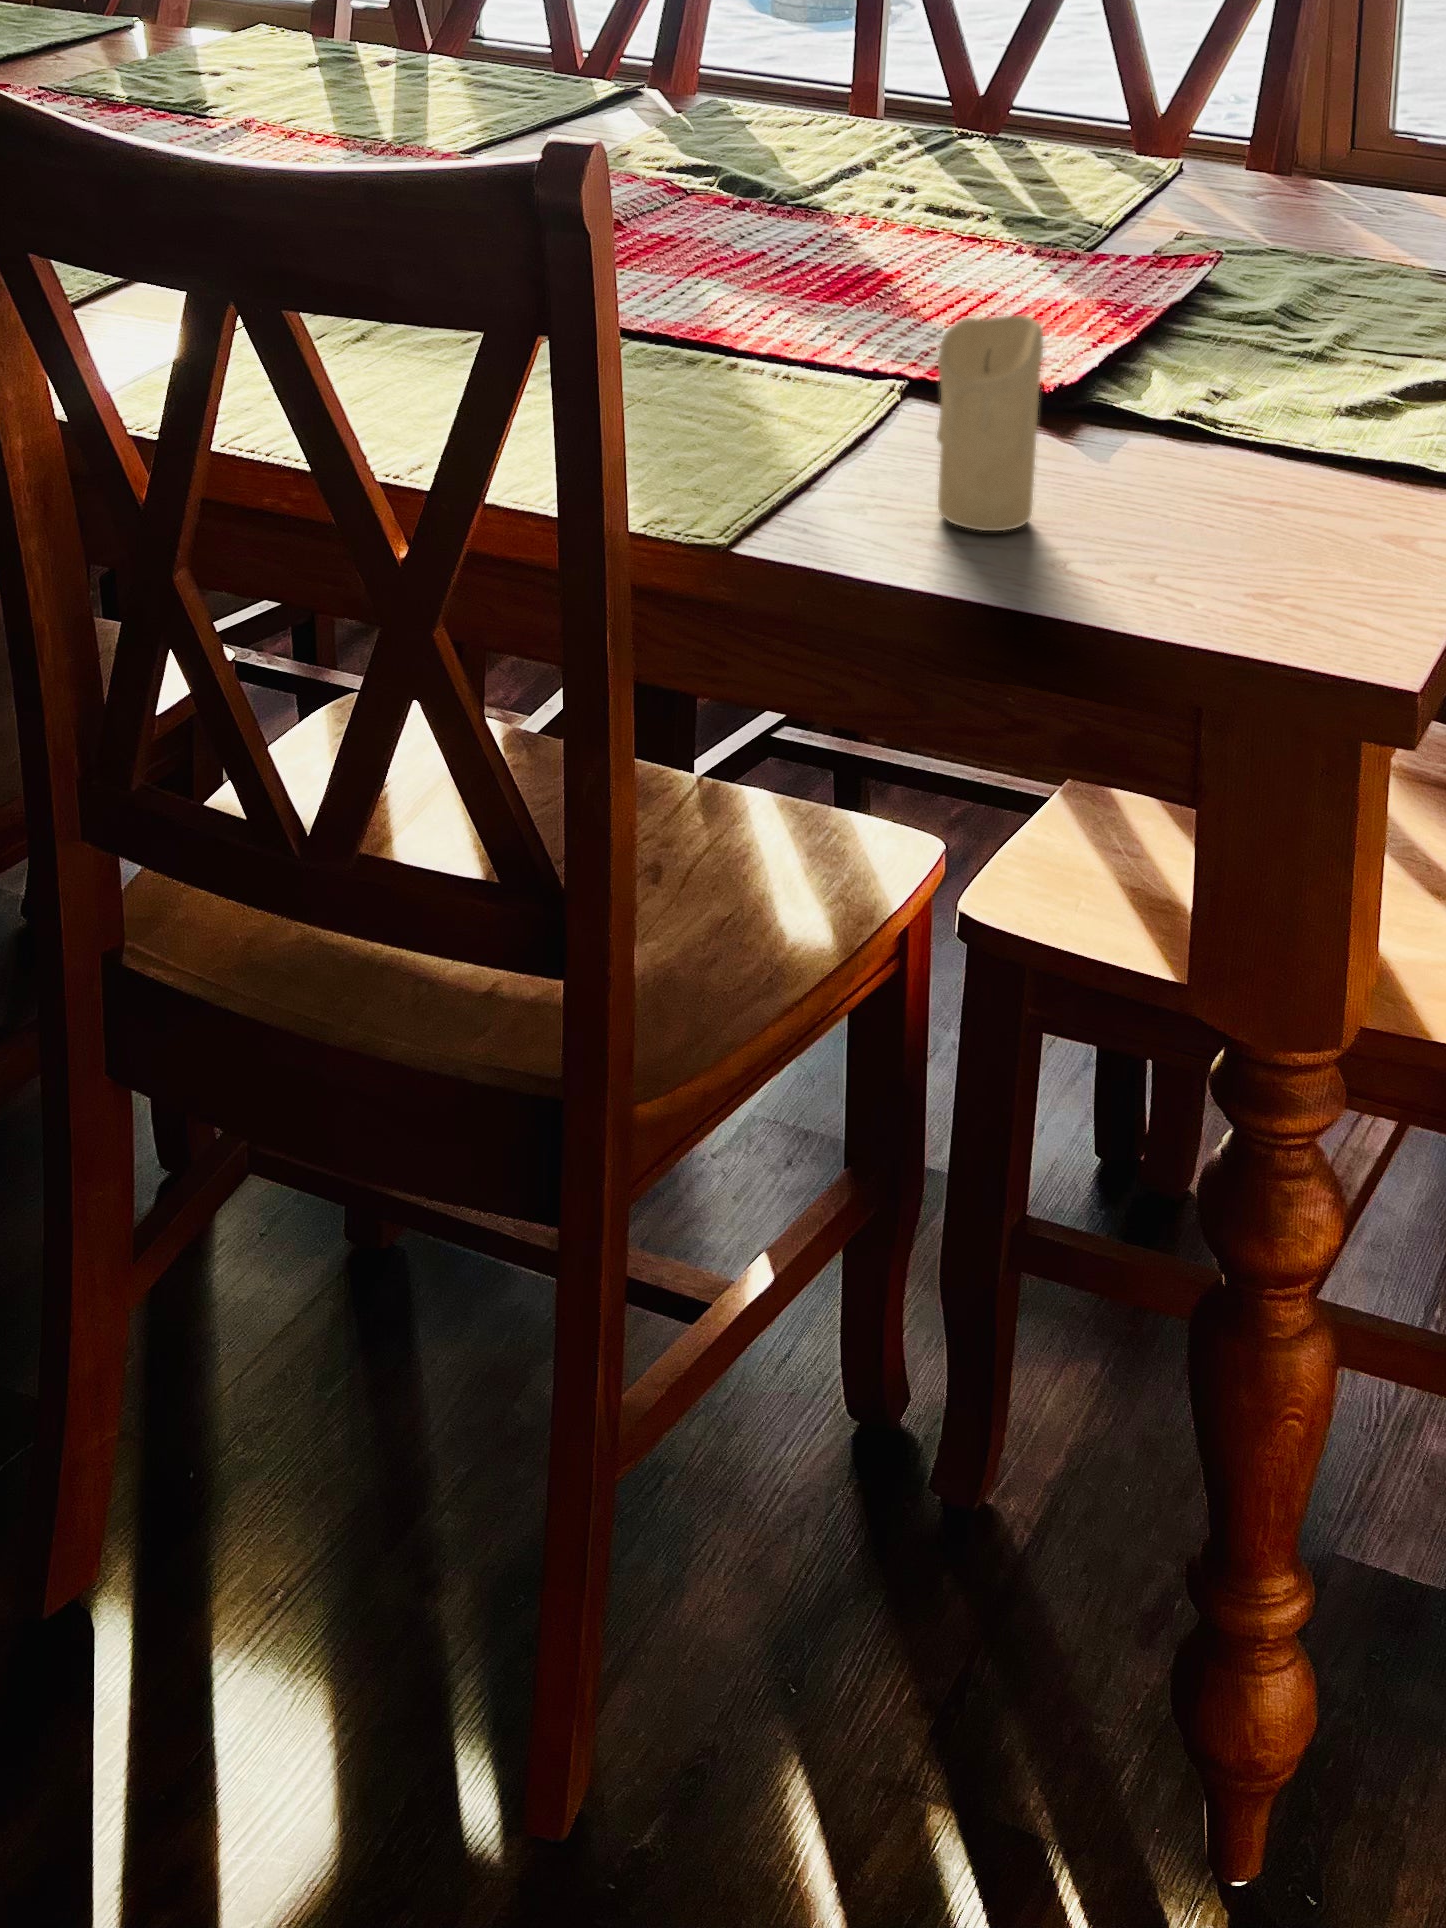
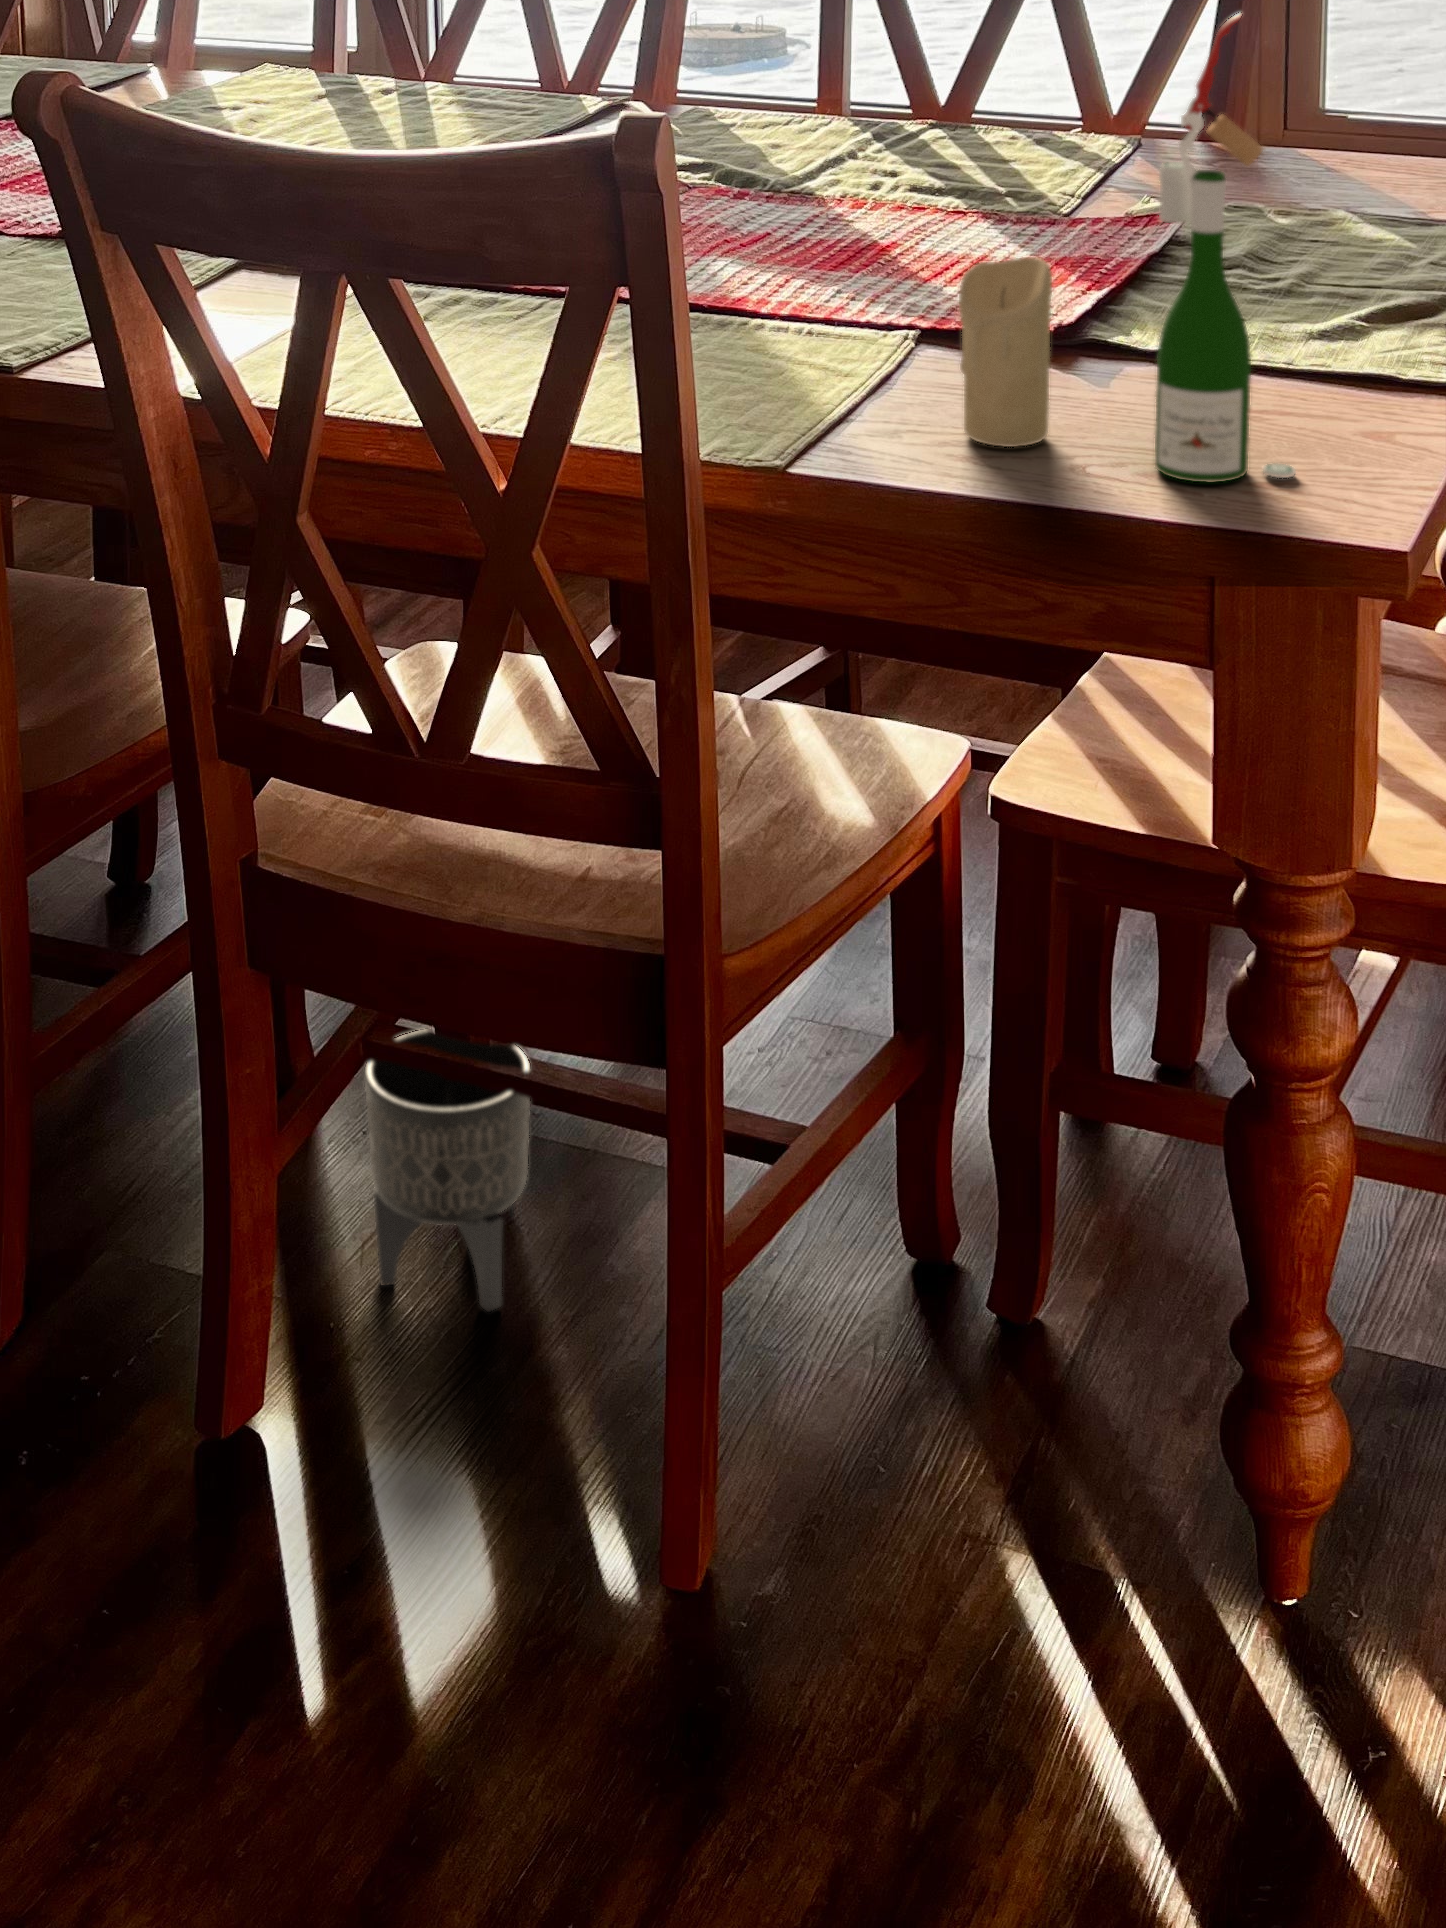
wine bottle: none [1146,58,1304,589] -> present [1155,14,1296,483]
planter: none [246,1134,434,1468] -> present [365,1030,530,1311]

